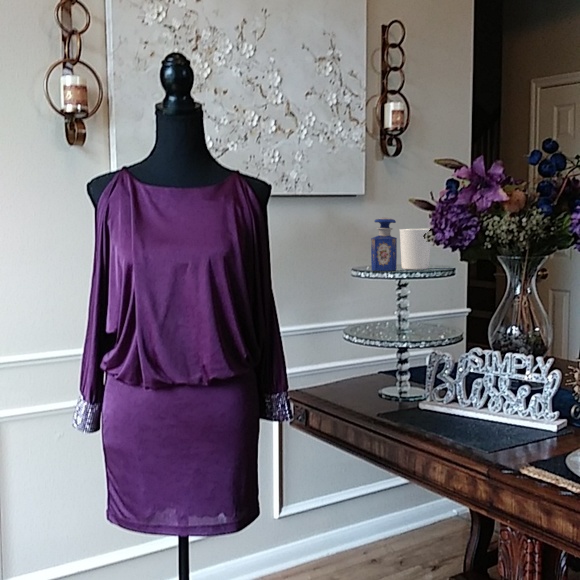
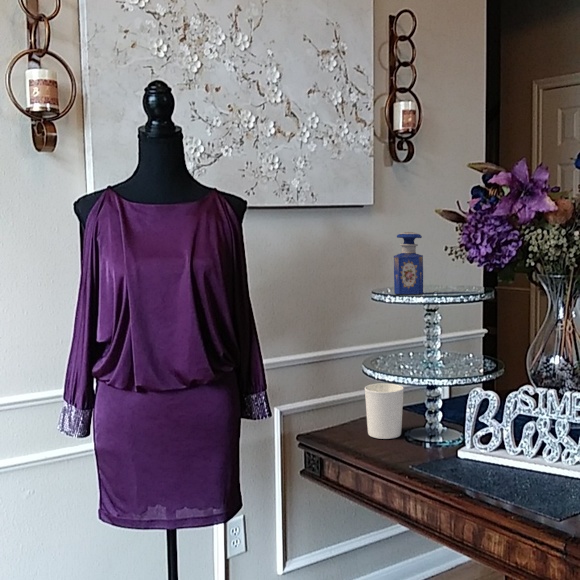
candle holder: present [399,229,431,269] -> present [364,383,404,439]

